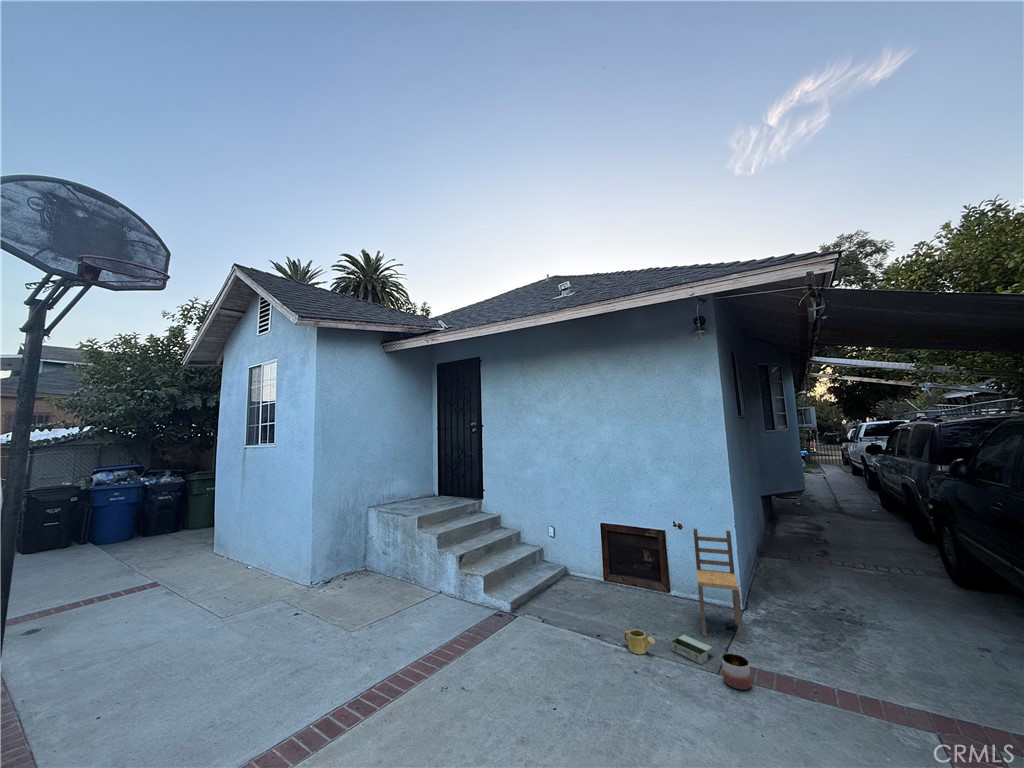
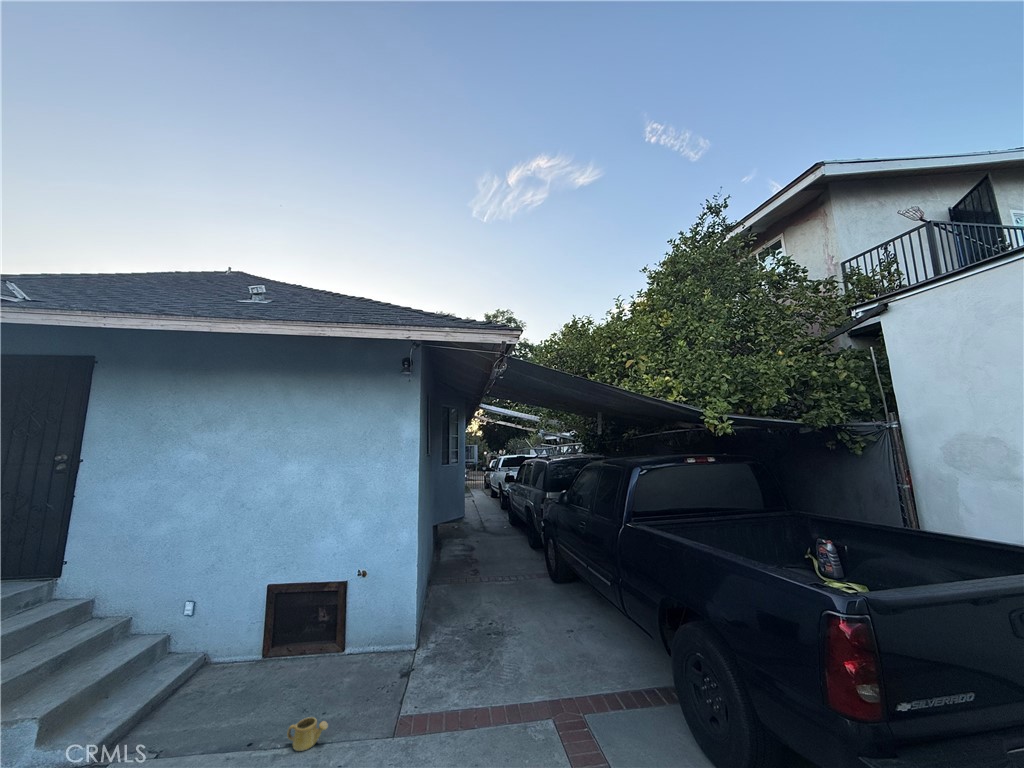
chair: present [693,528,744,643] -> none [377,572,418,695]
toolbox: present [671,634,713,664] -> none [345,701,390,731]
planter: present [722,653,751,690] -> none [400,705,425,744]

